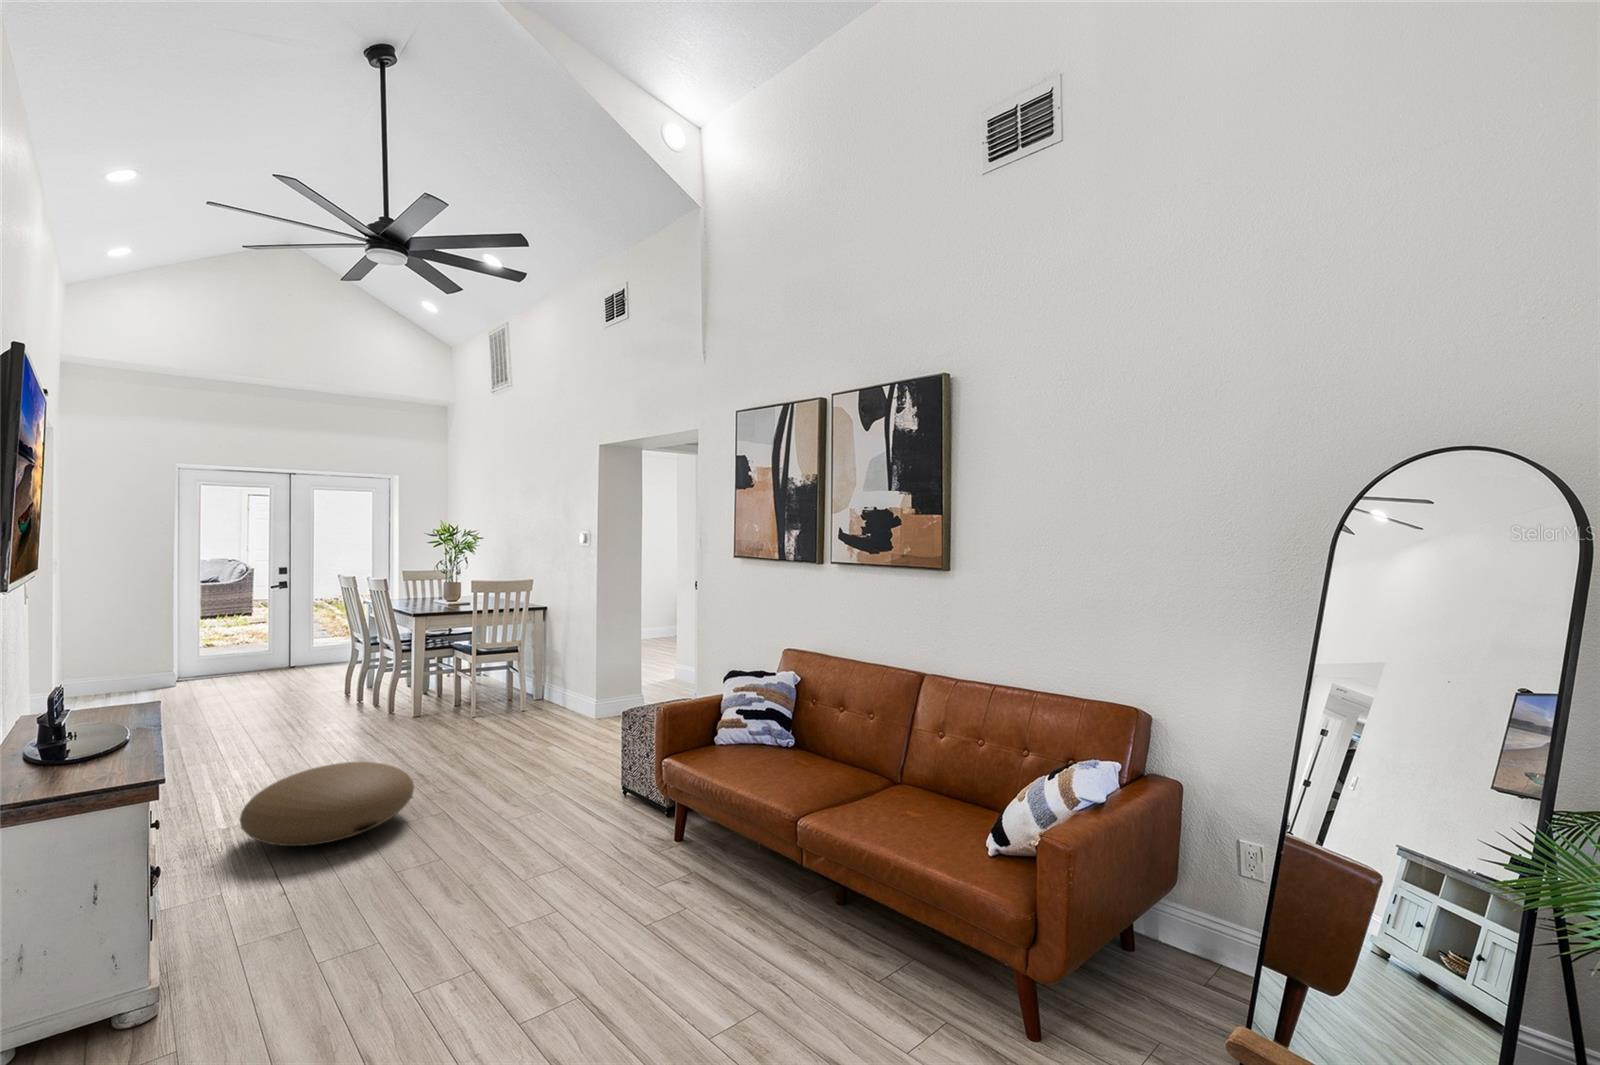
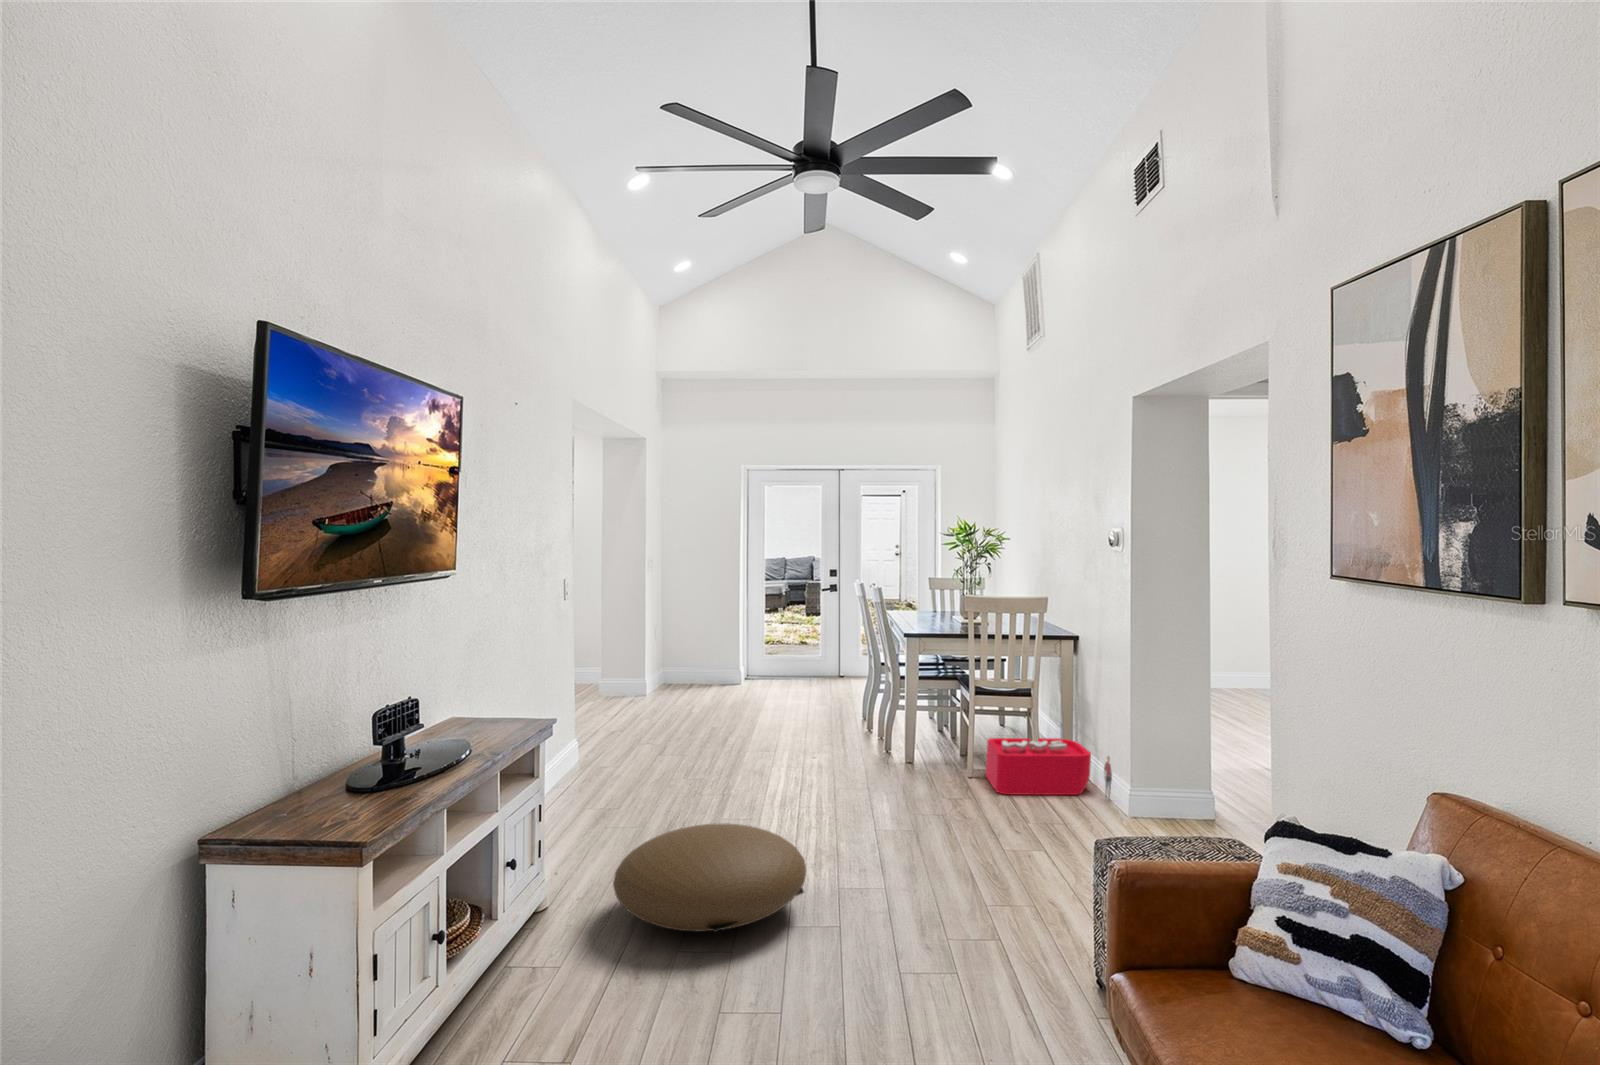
storage bin: none [485,680,581,723] -> present [986,738,1112,799]

